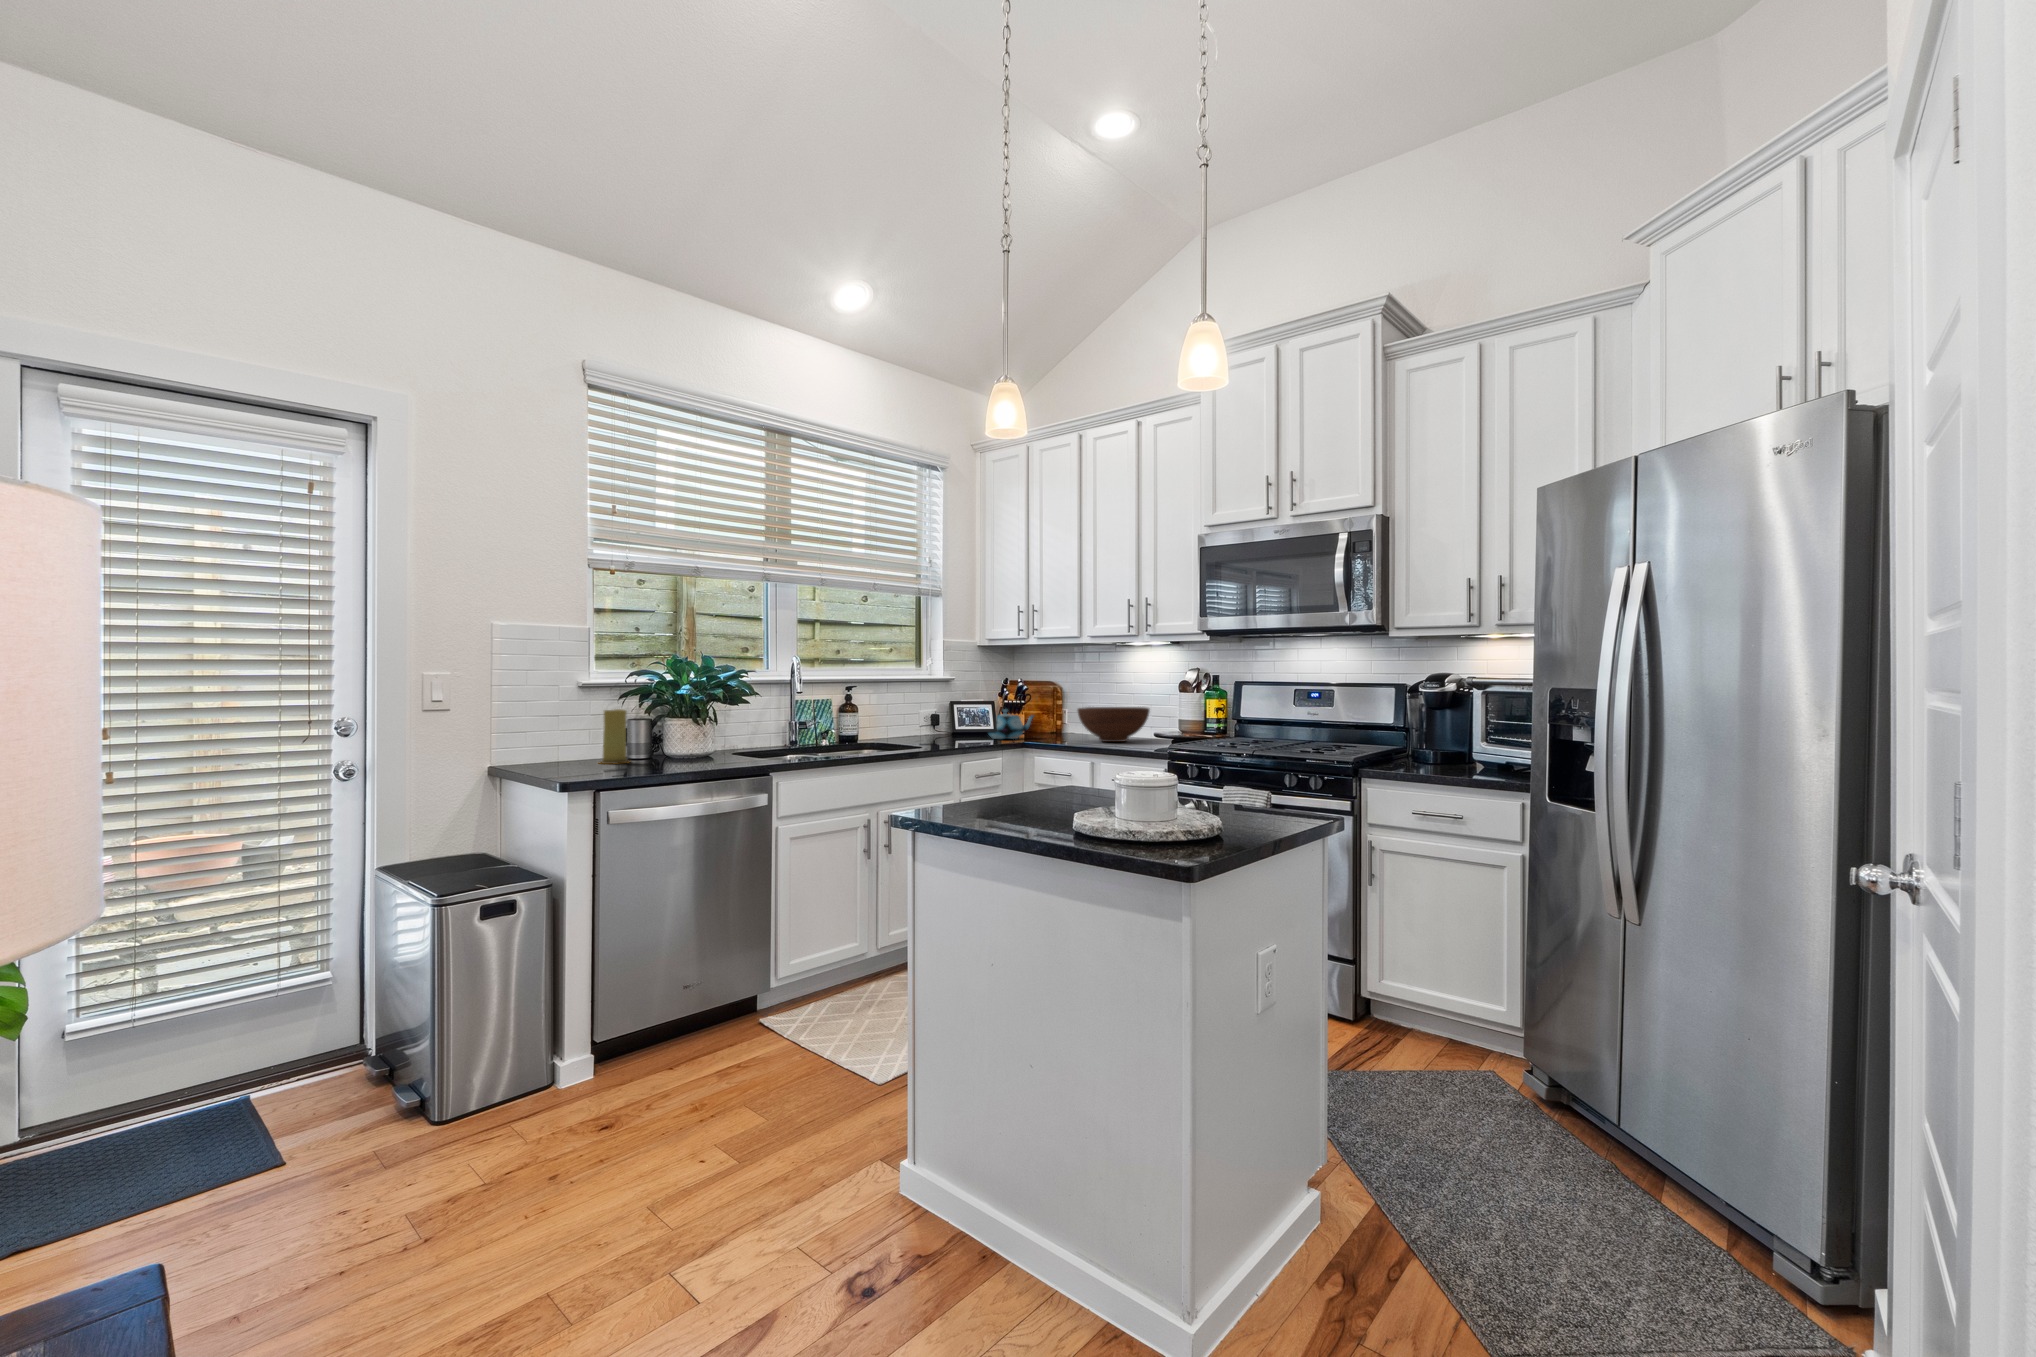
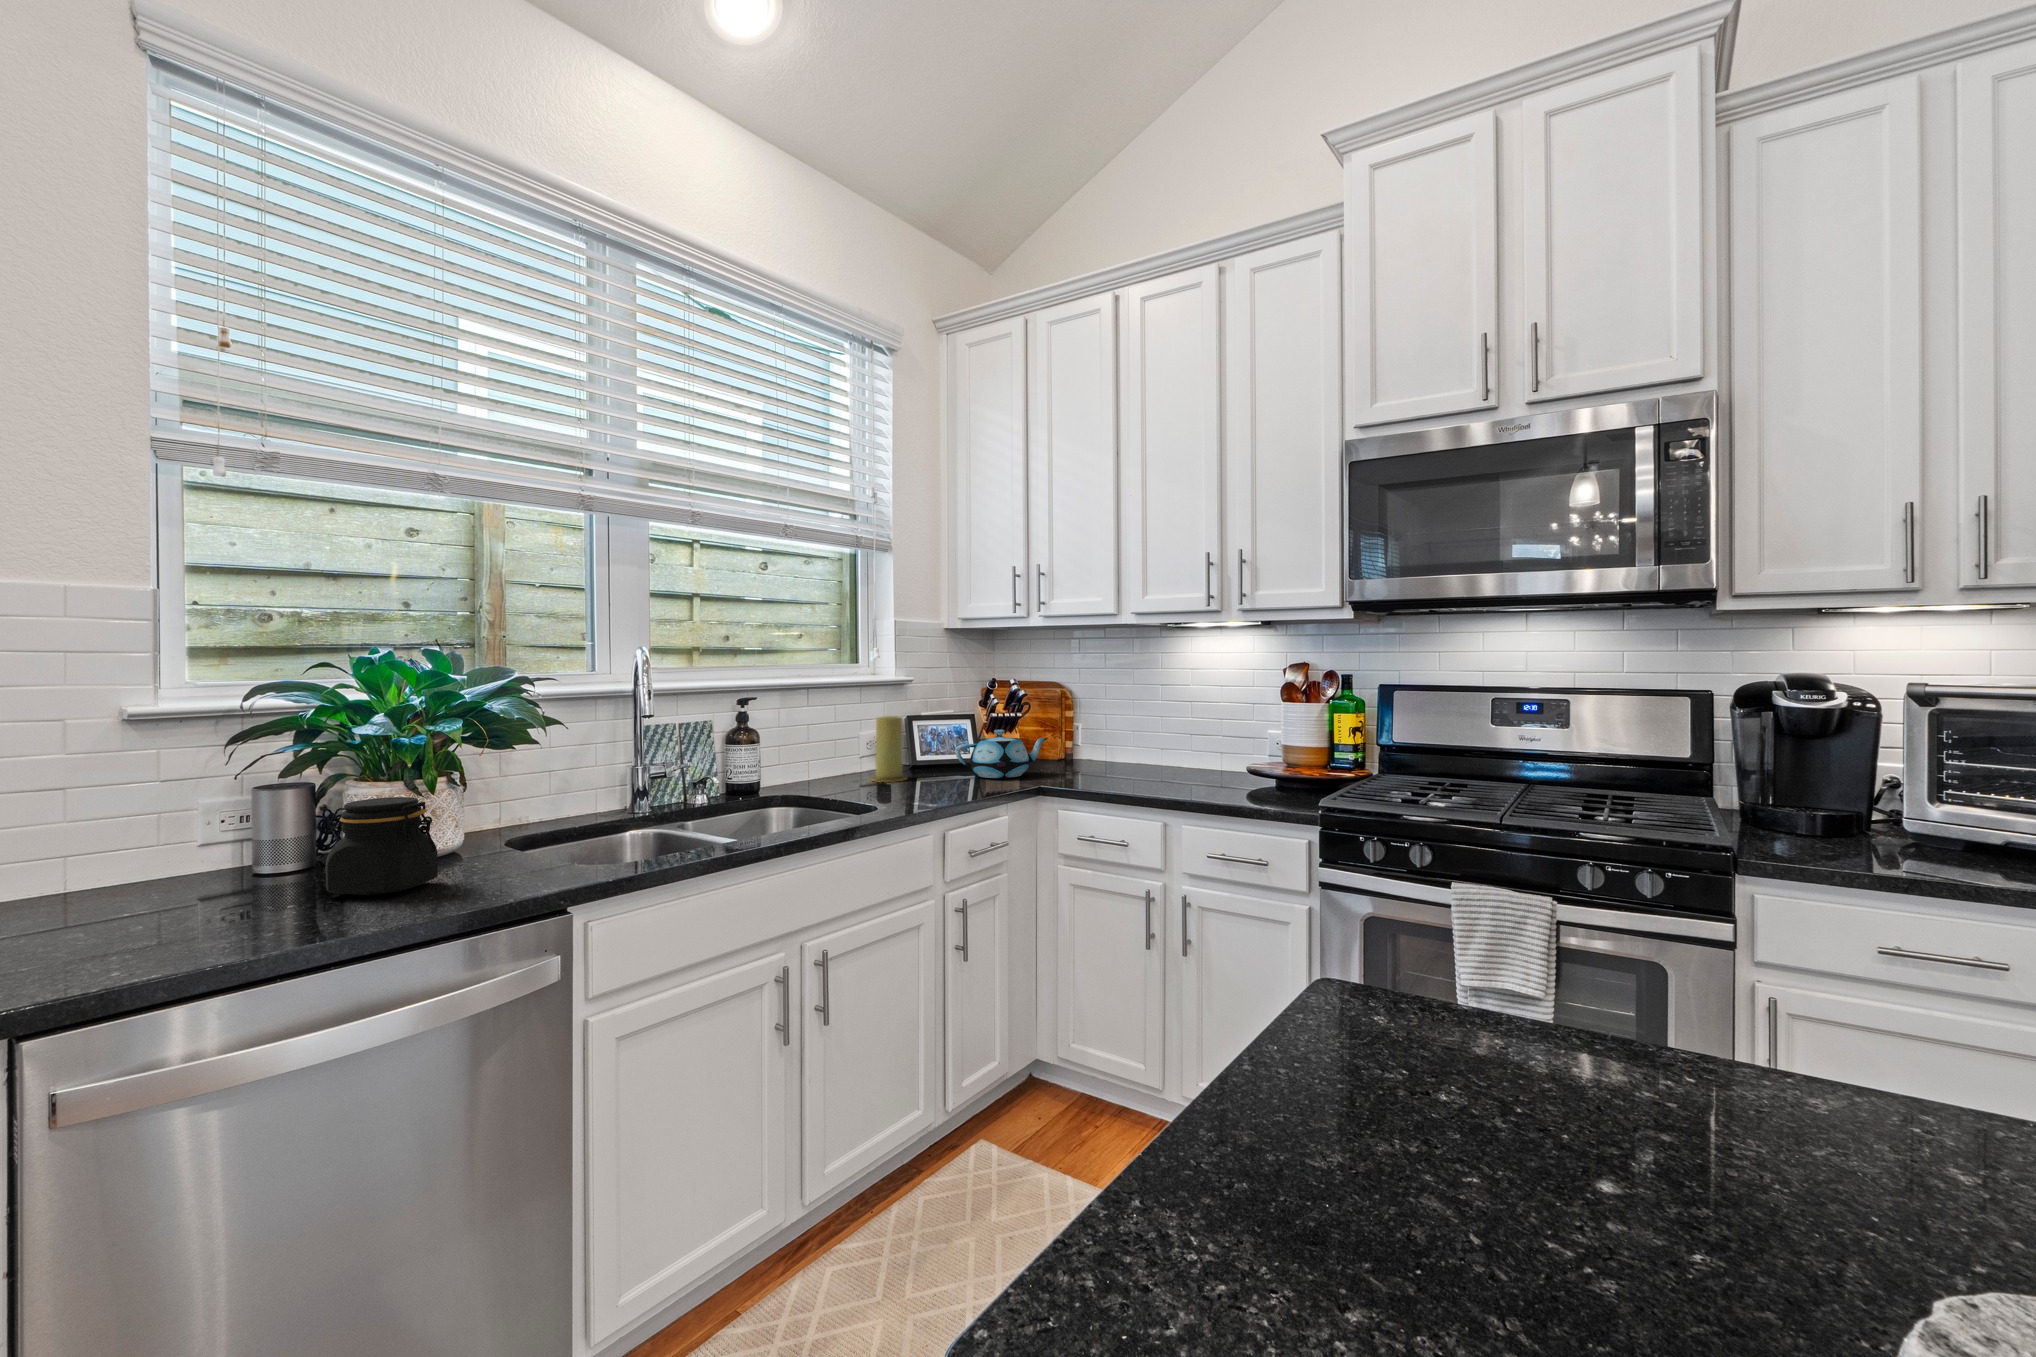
fruit bowl: present [1078,707,1150,742] -> none [1122,724,1240,784]
candle: present [601,709,628,764] -> present [871,716,906,782]
jar: none [668,723,713,764] -> present [326,797,438,895]

